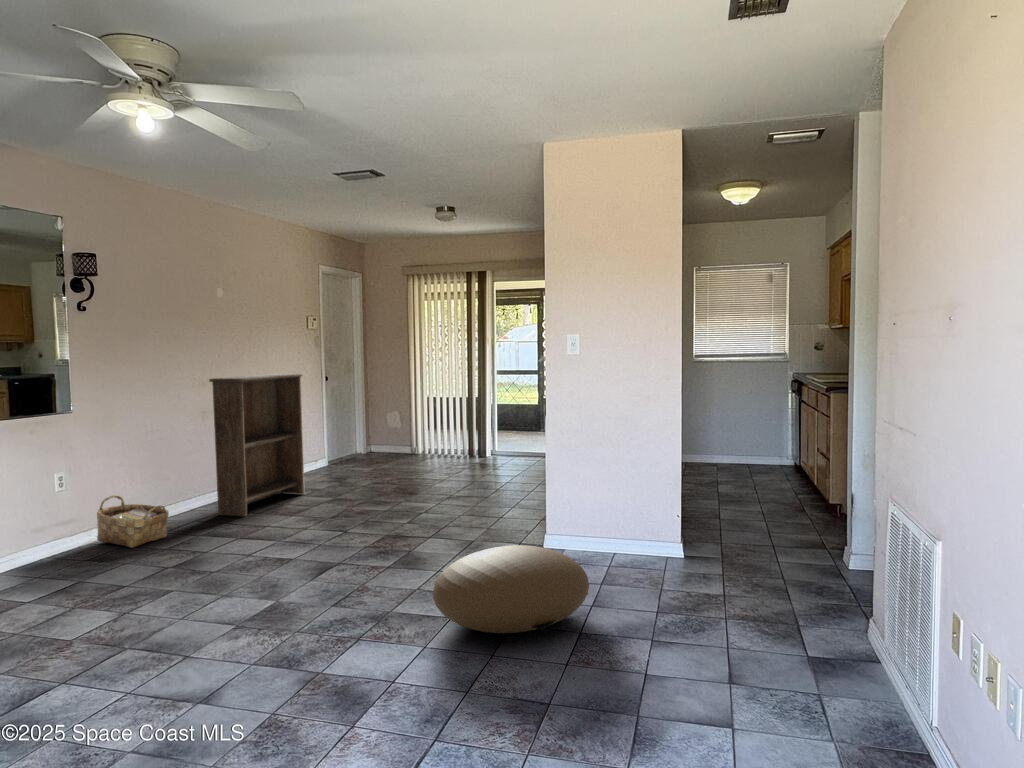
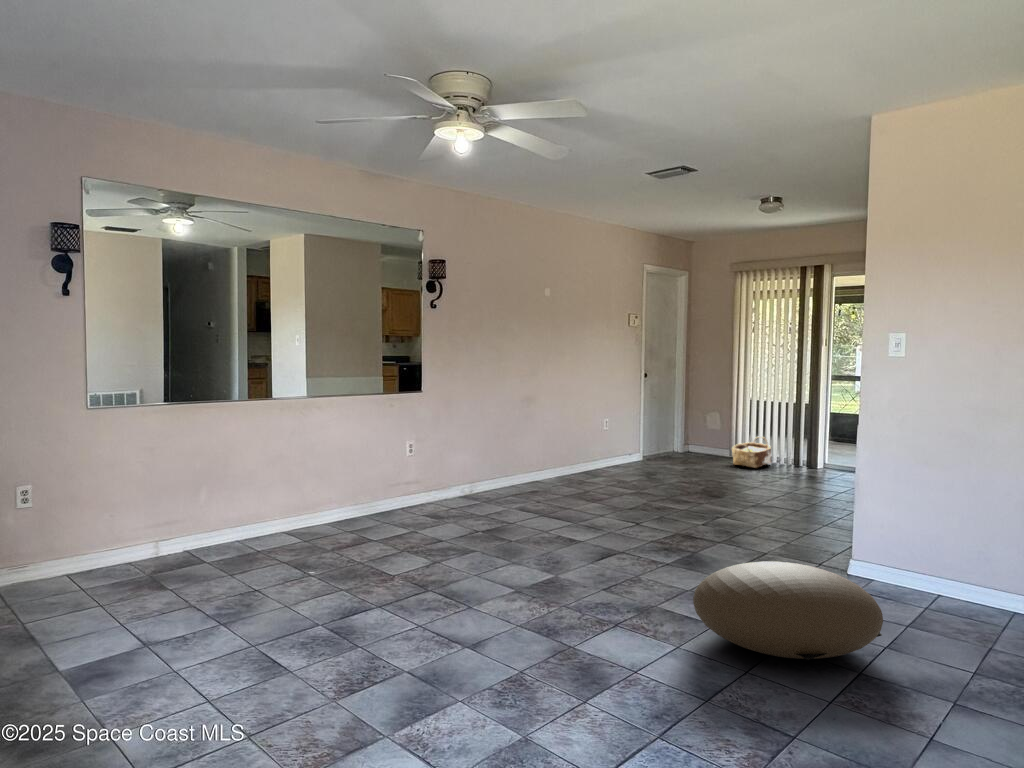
bookshelf: present [209,374,305,516] -> none [529,368,614,498]
woven basket: present [97,495,169,548] -> present [732,437,771,468]

